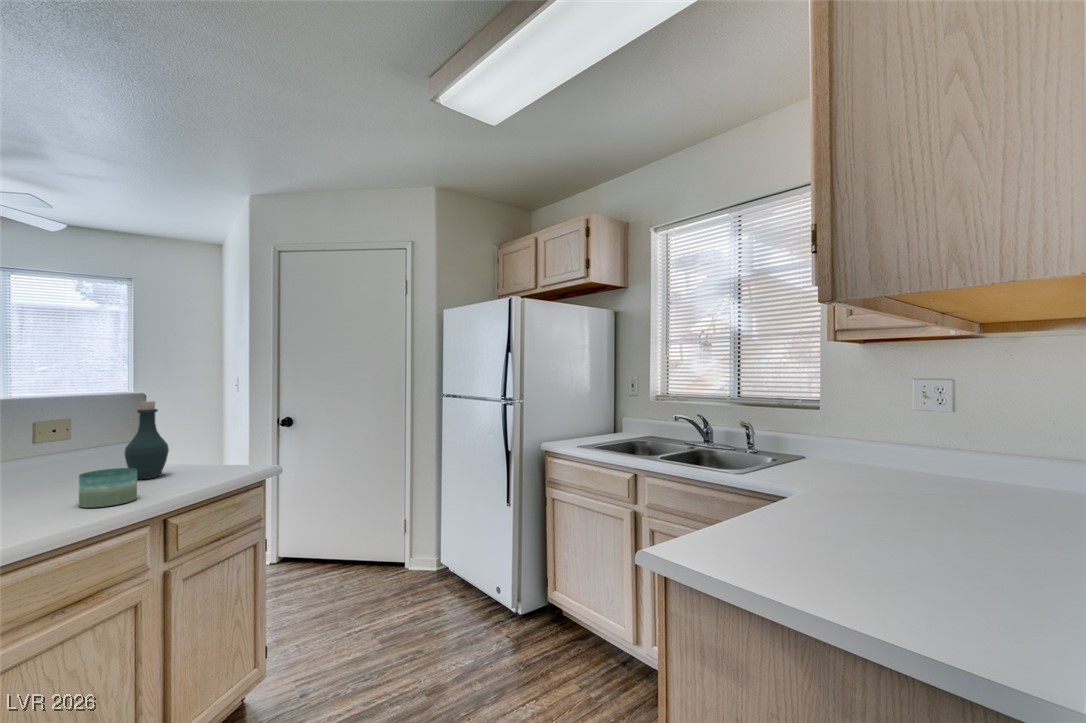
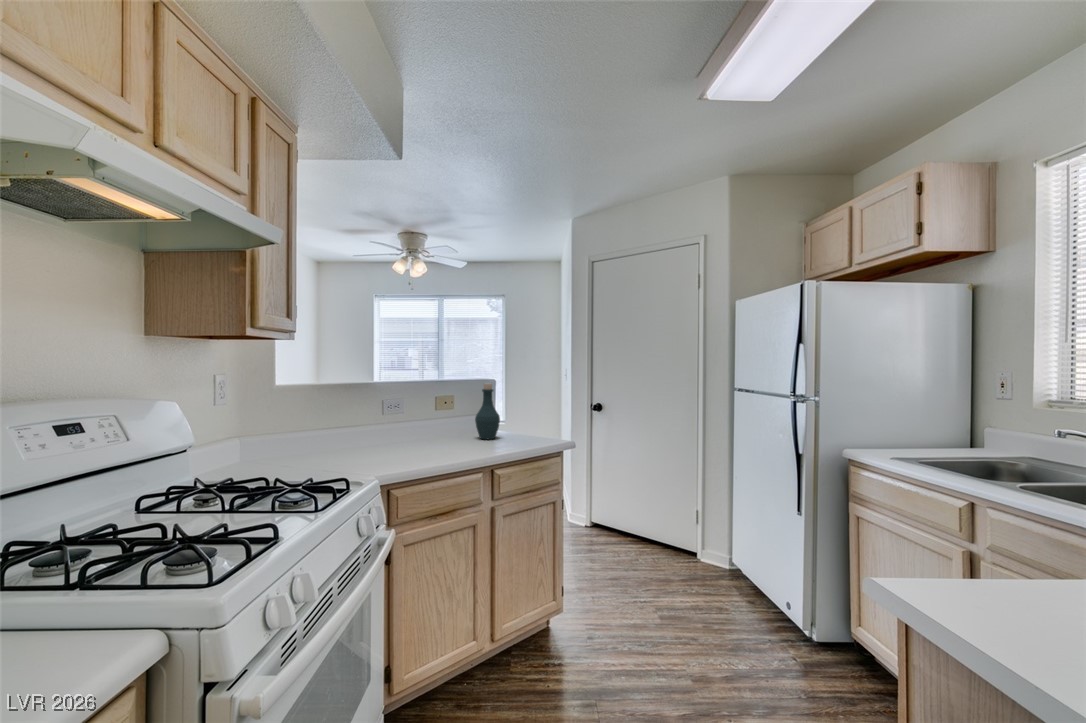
candle: present [79,468,137,508] -> none [446,429,476,454]

